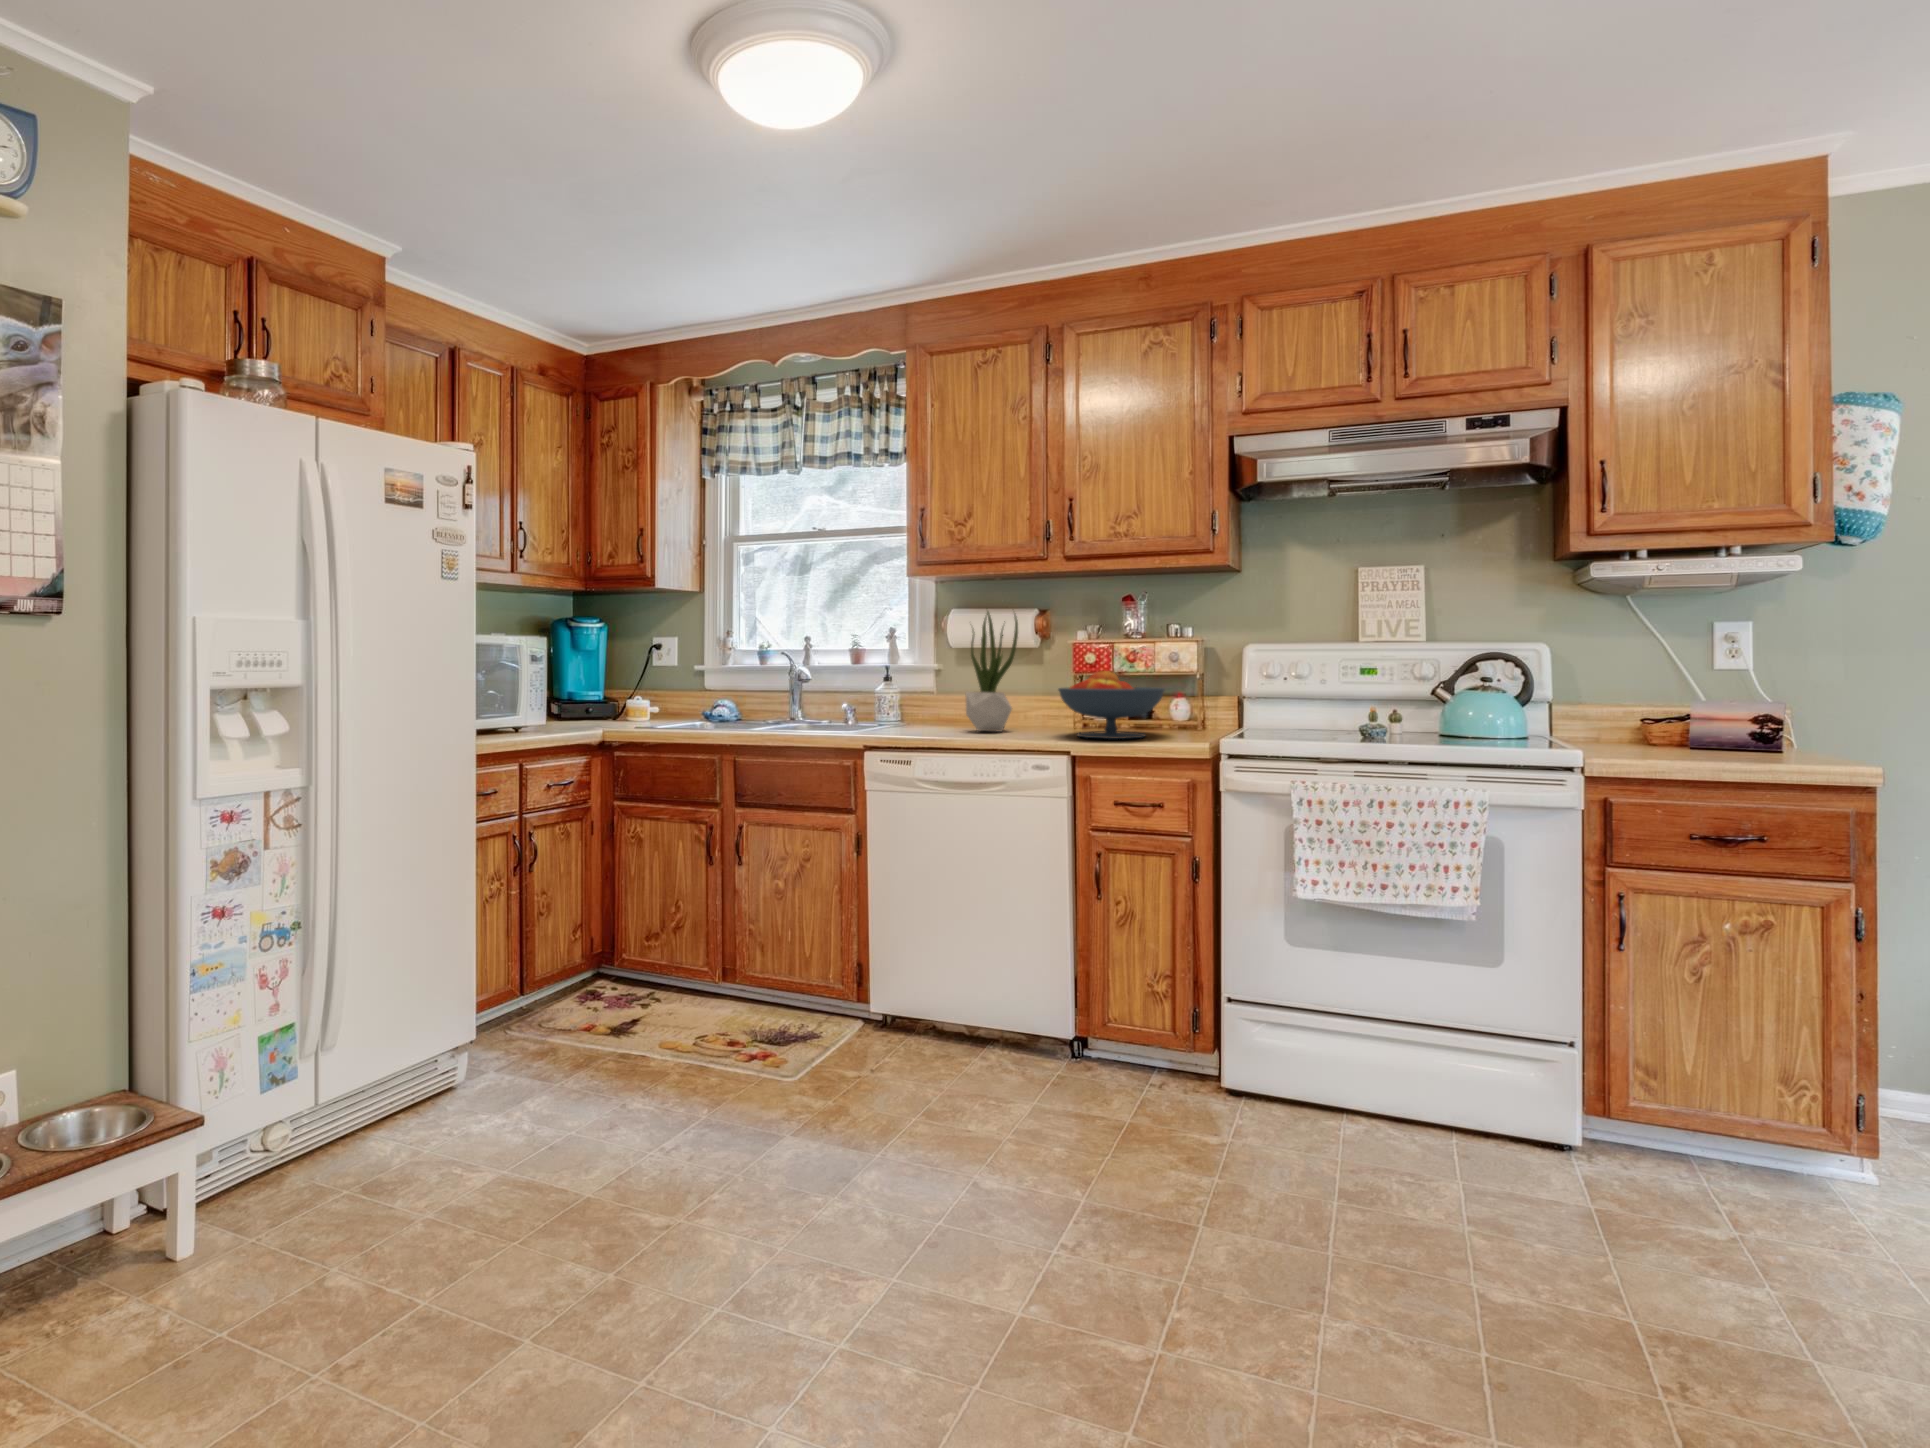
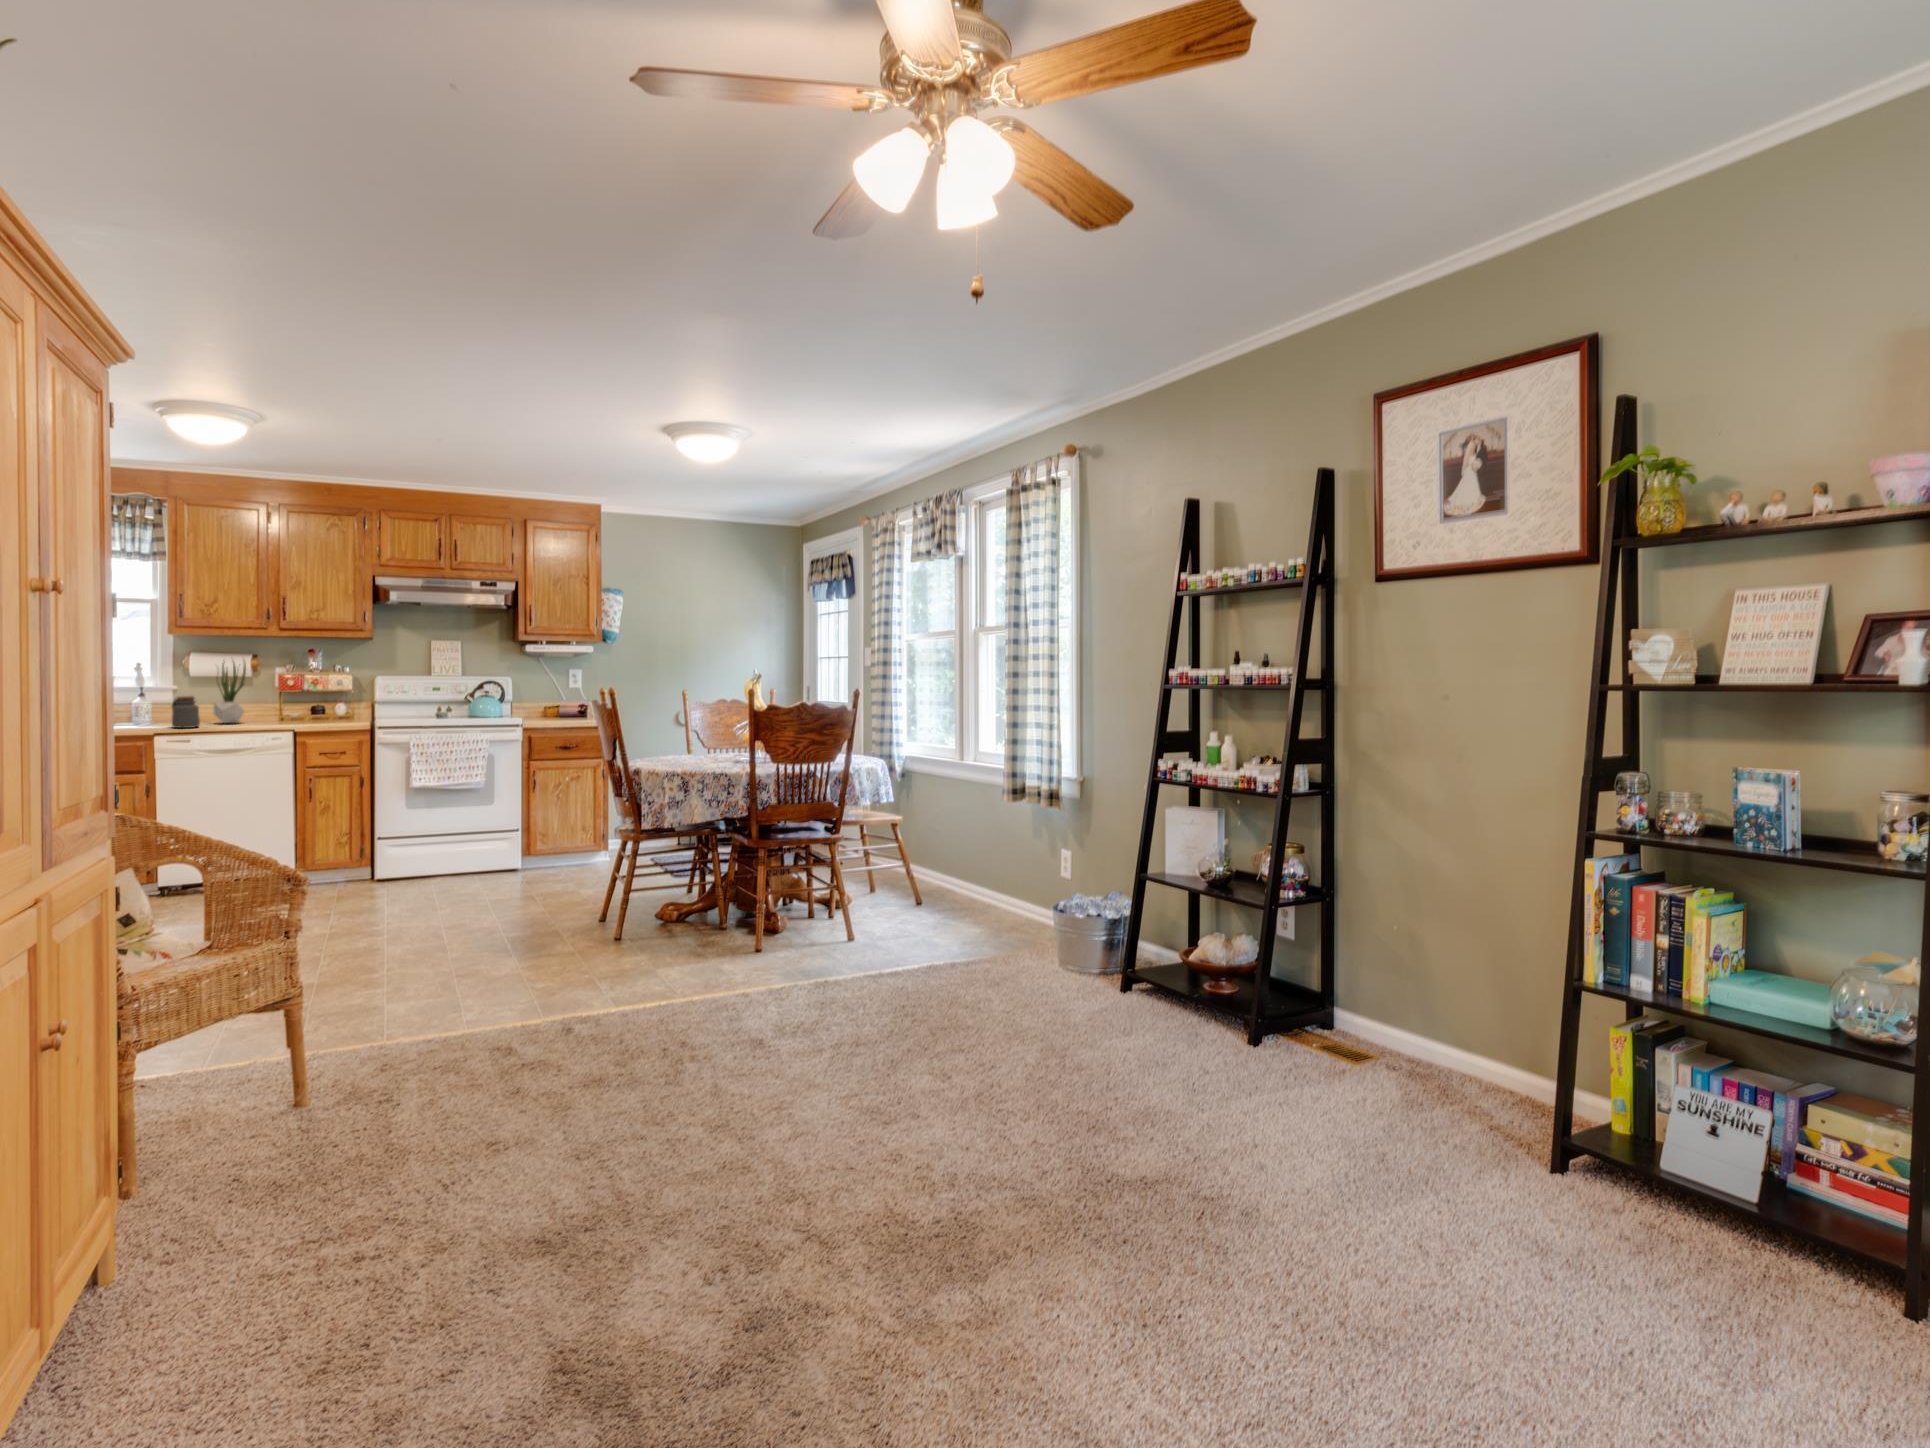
fruit bowl: present [1058,671,1164,739] -> none [278,690,339,724]
jar: none [890,680,932,737] -> present [172,696,200,728]

